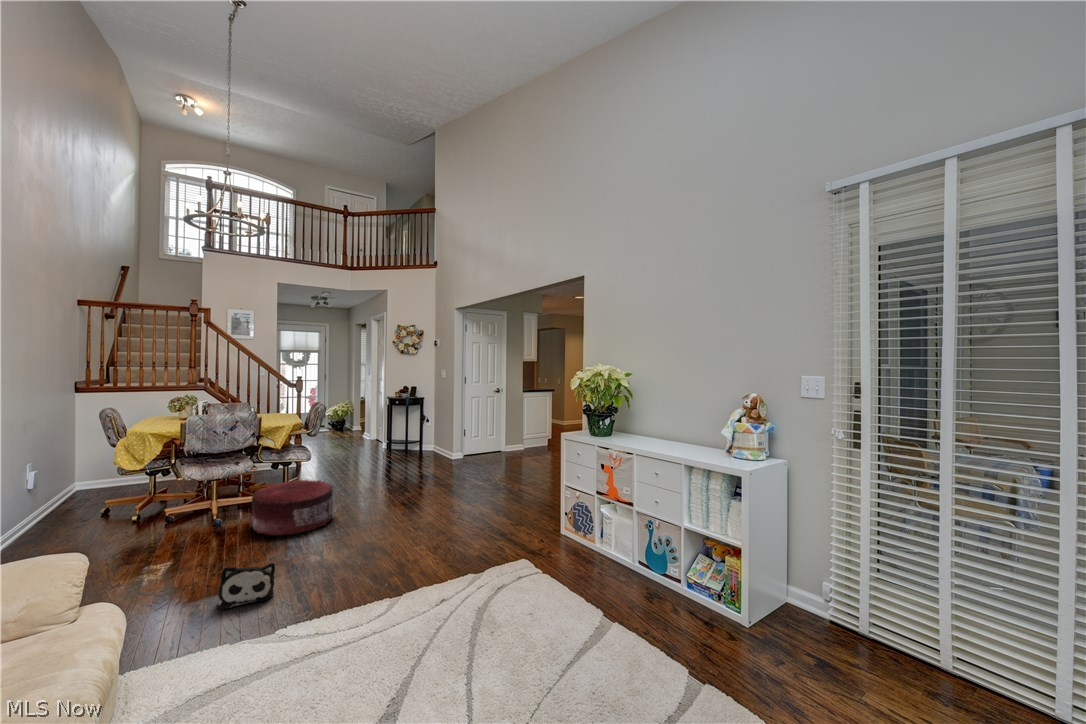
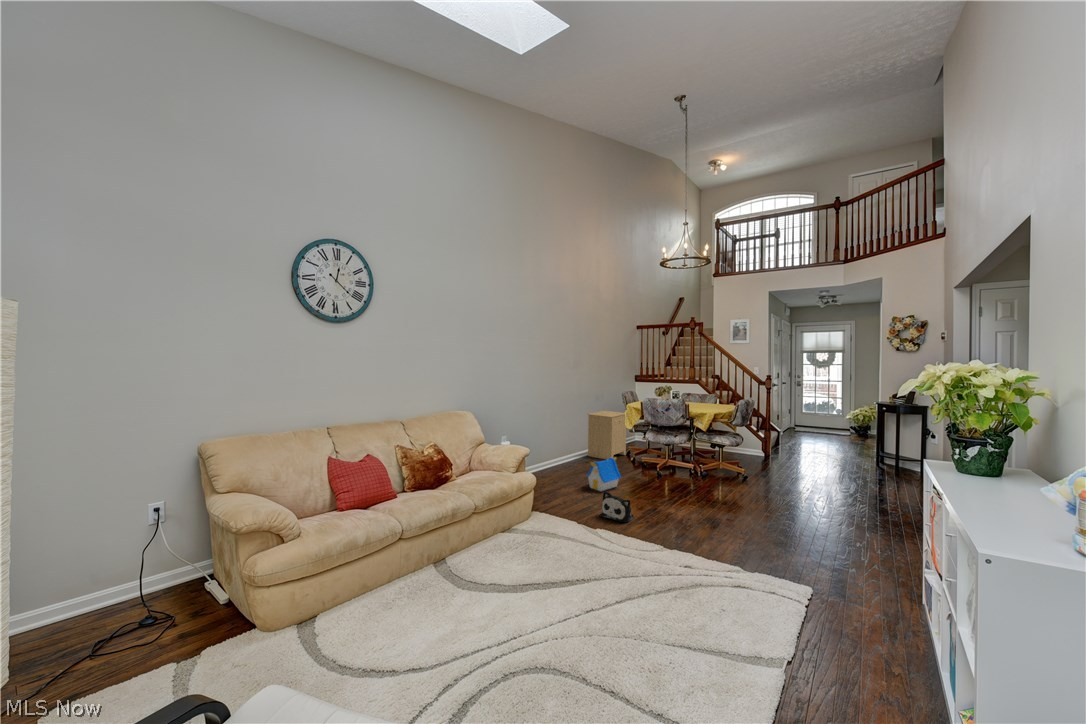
side table: none [21,447,109,541] -> present [588,411,626,460]
pouf: present [252,480,333,536] -> none [669,456,733,500]
toy house: none [113,517,186,584] -> present [587,457,621,491]

